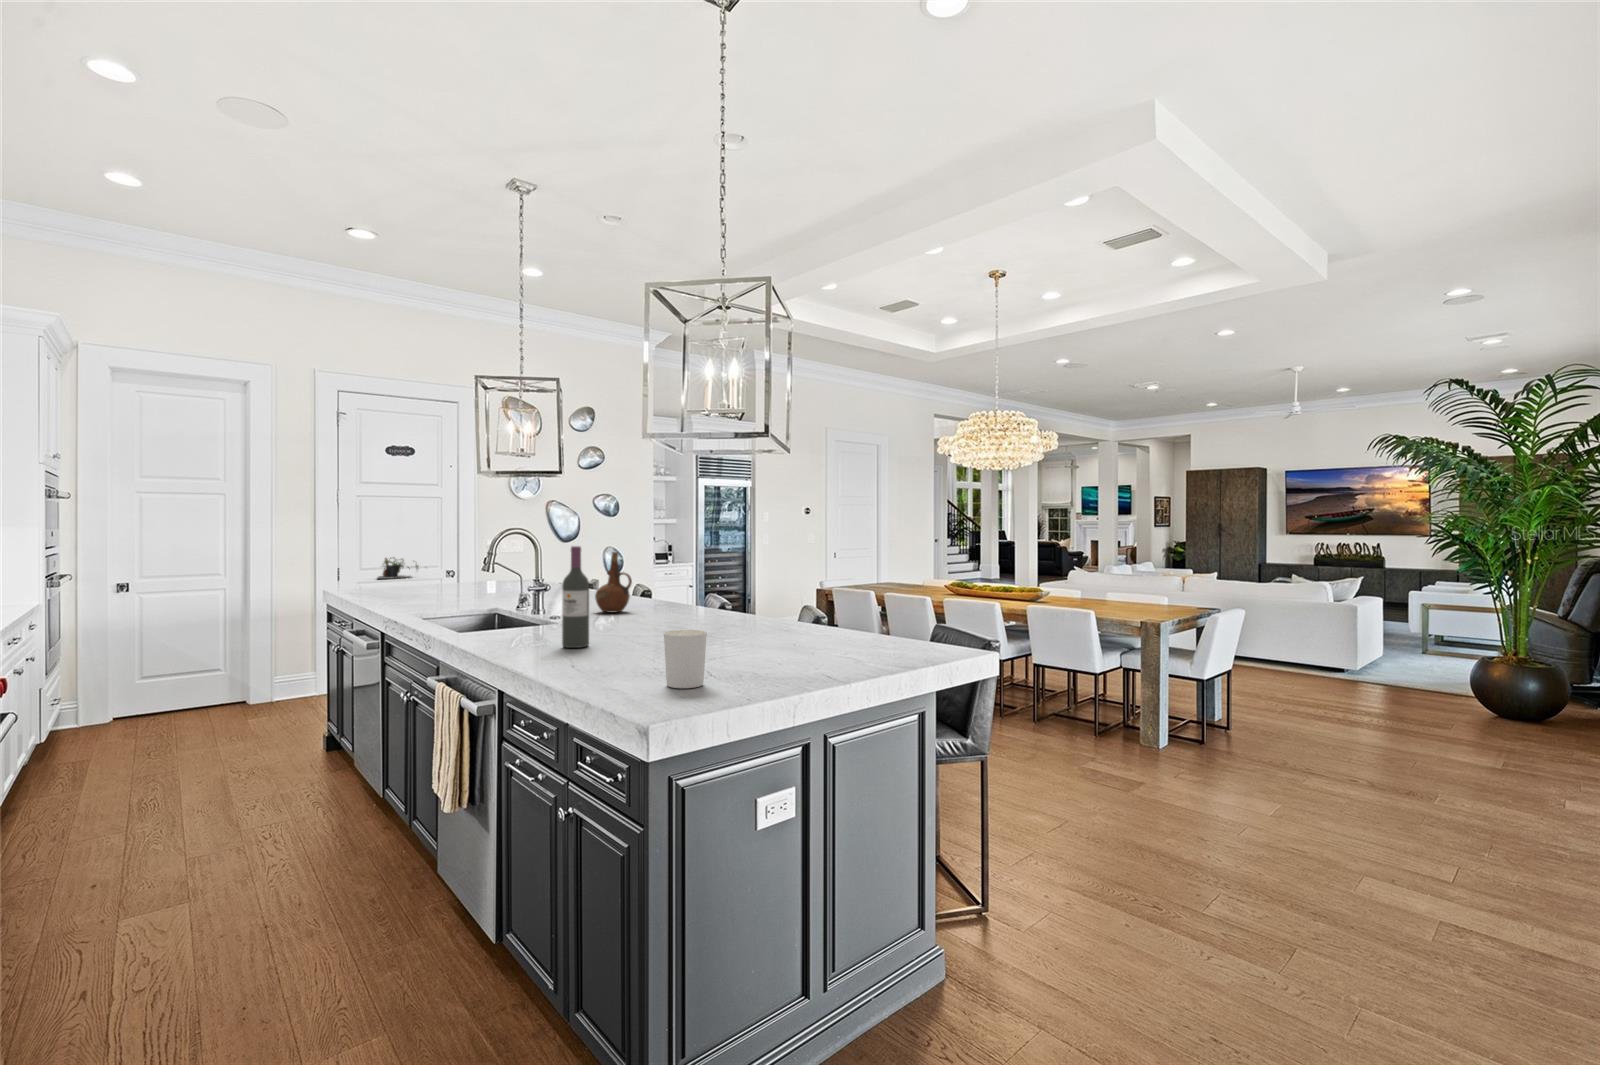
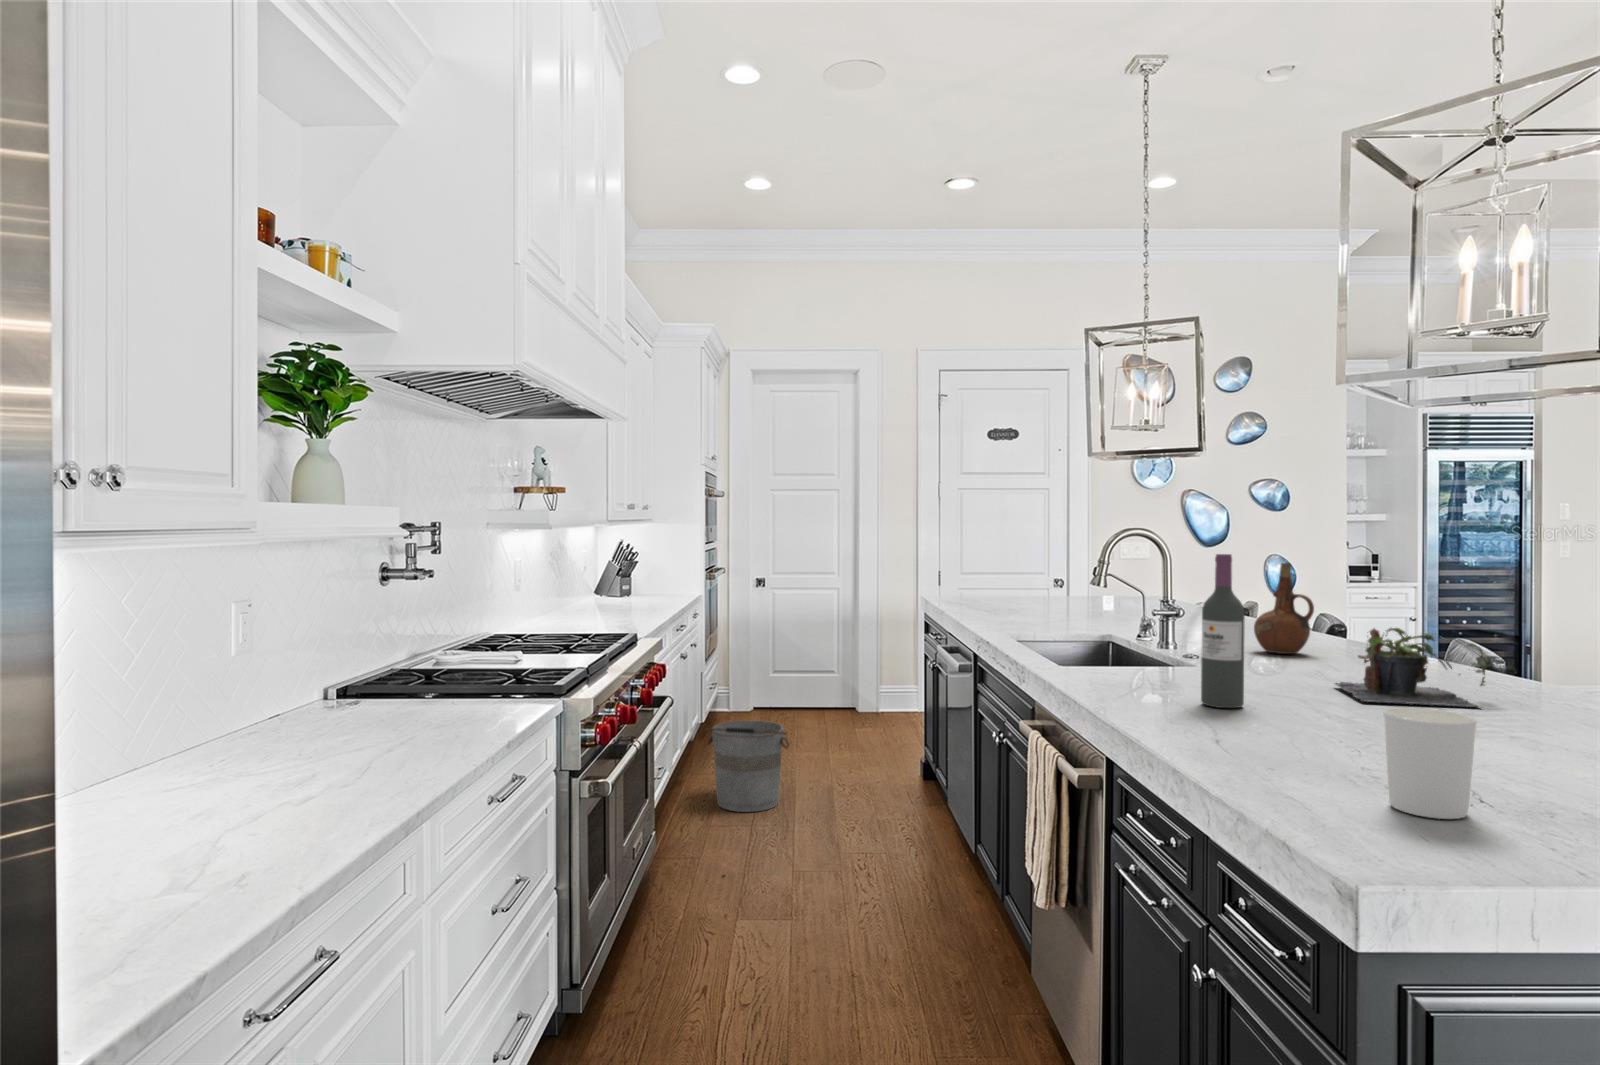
plant: present [378,558,419,579] -> present [1335,628,1516,707]
bucket: none [61,722,175,819] -> present [705,720,789,812]

